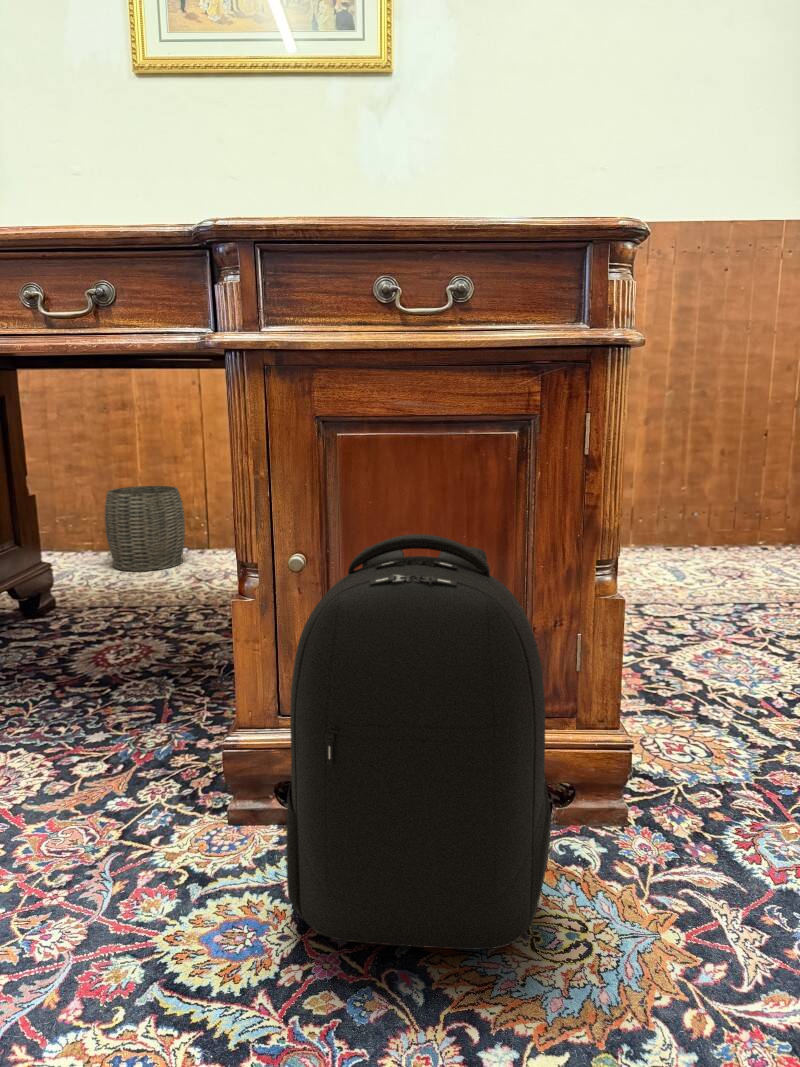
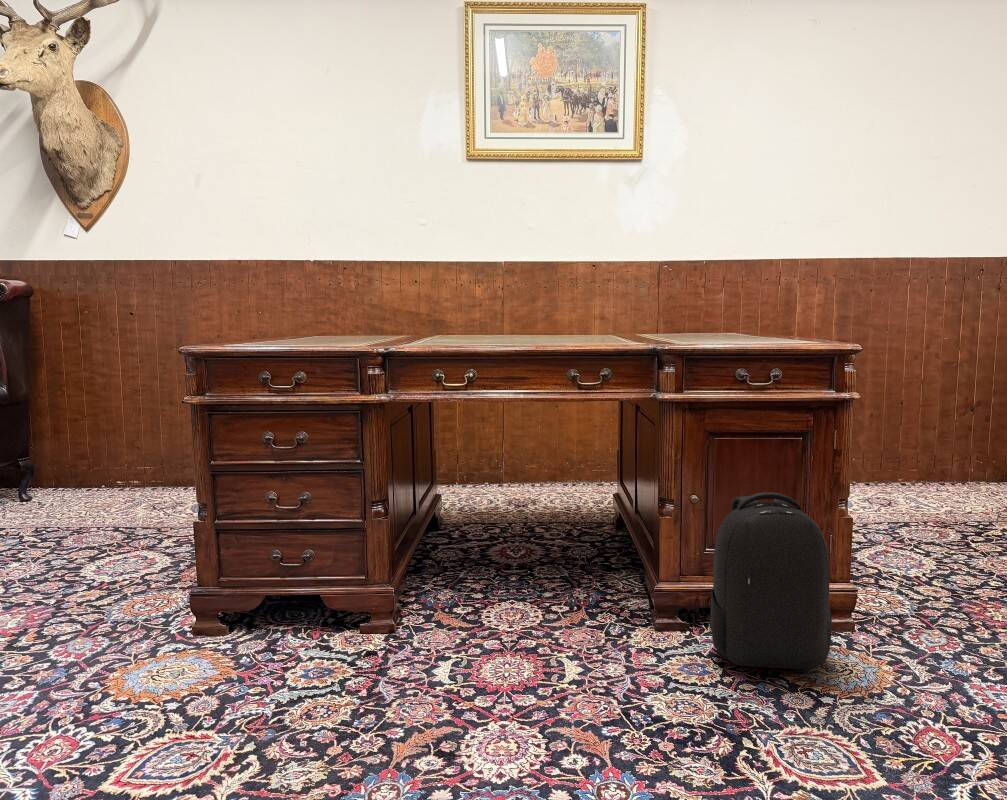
woven basket: present [105,486,185,571] -> none [455,445,506,503]

